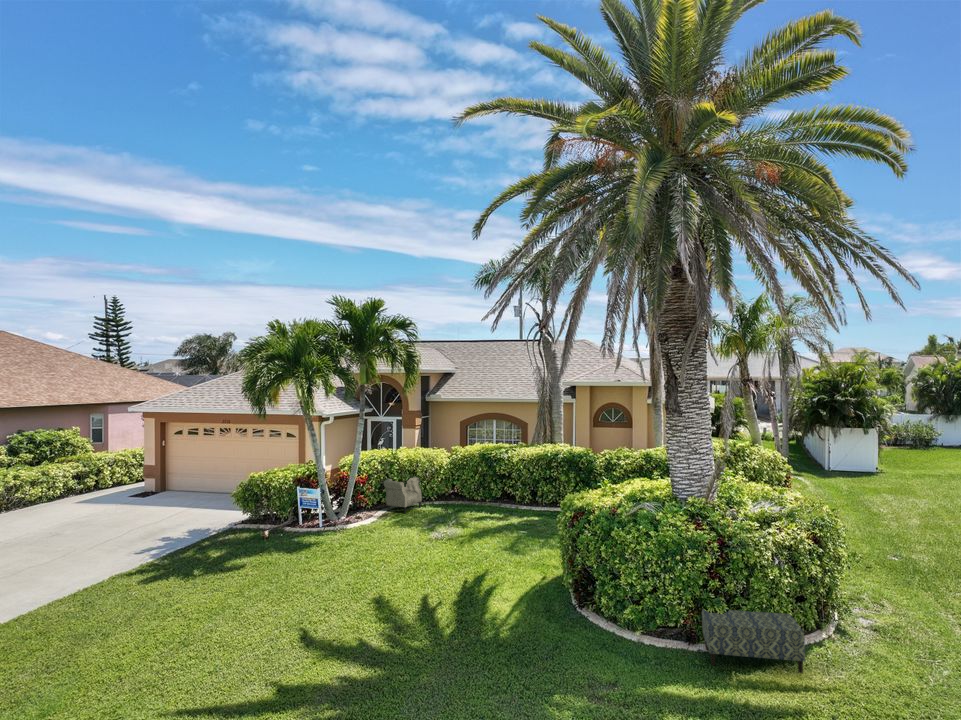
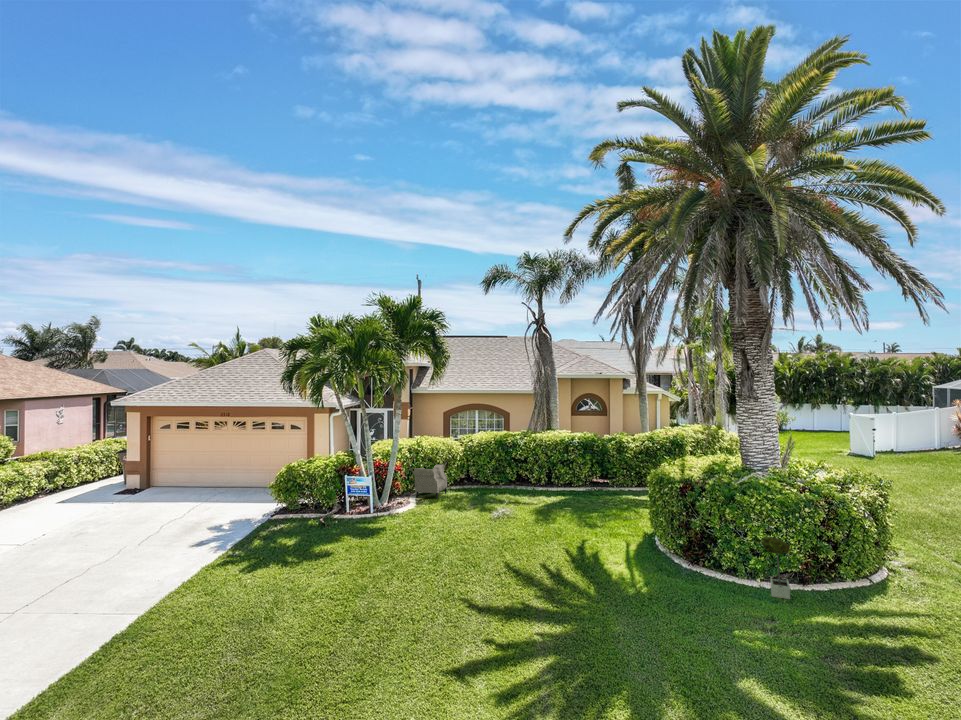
potted tree: none [631,581,665,660] -> present [762,537,790,599]
bench: present [702,609,805,674] -> none [812,554,903,599]

